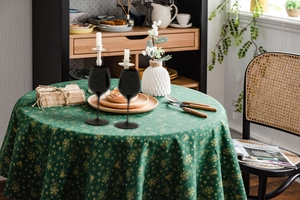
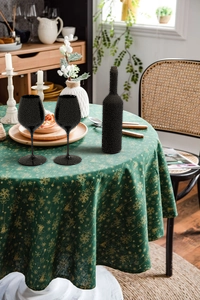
wine bottle: none [161,48,183,125] -> present [102,66,123,153]

